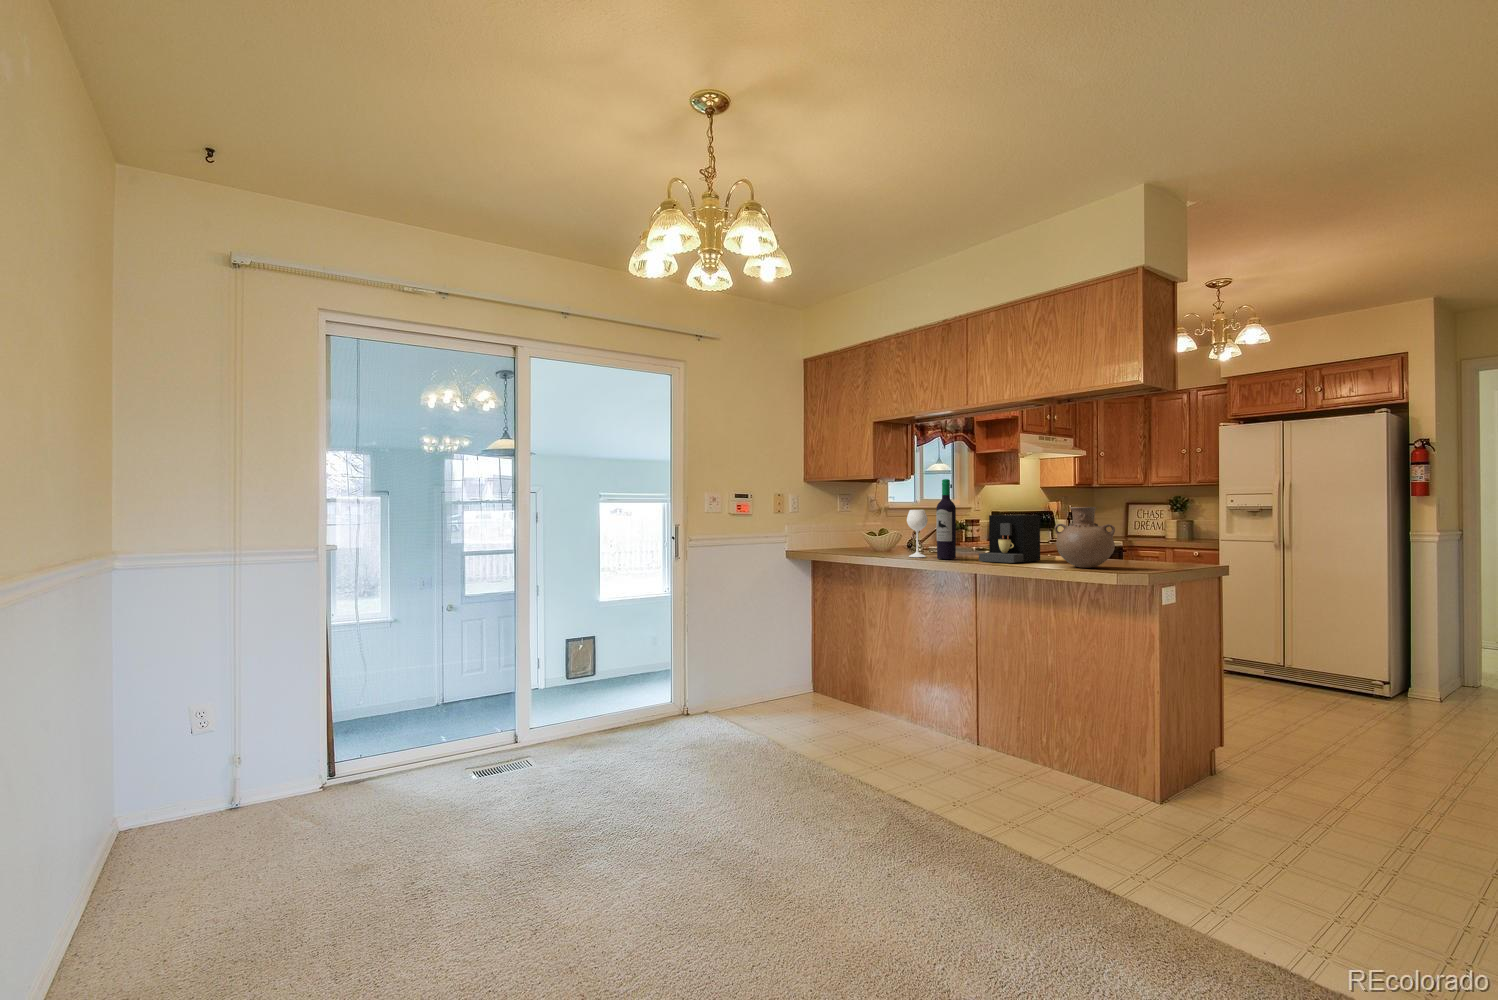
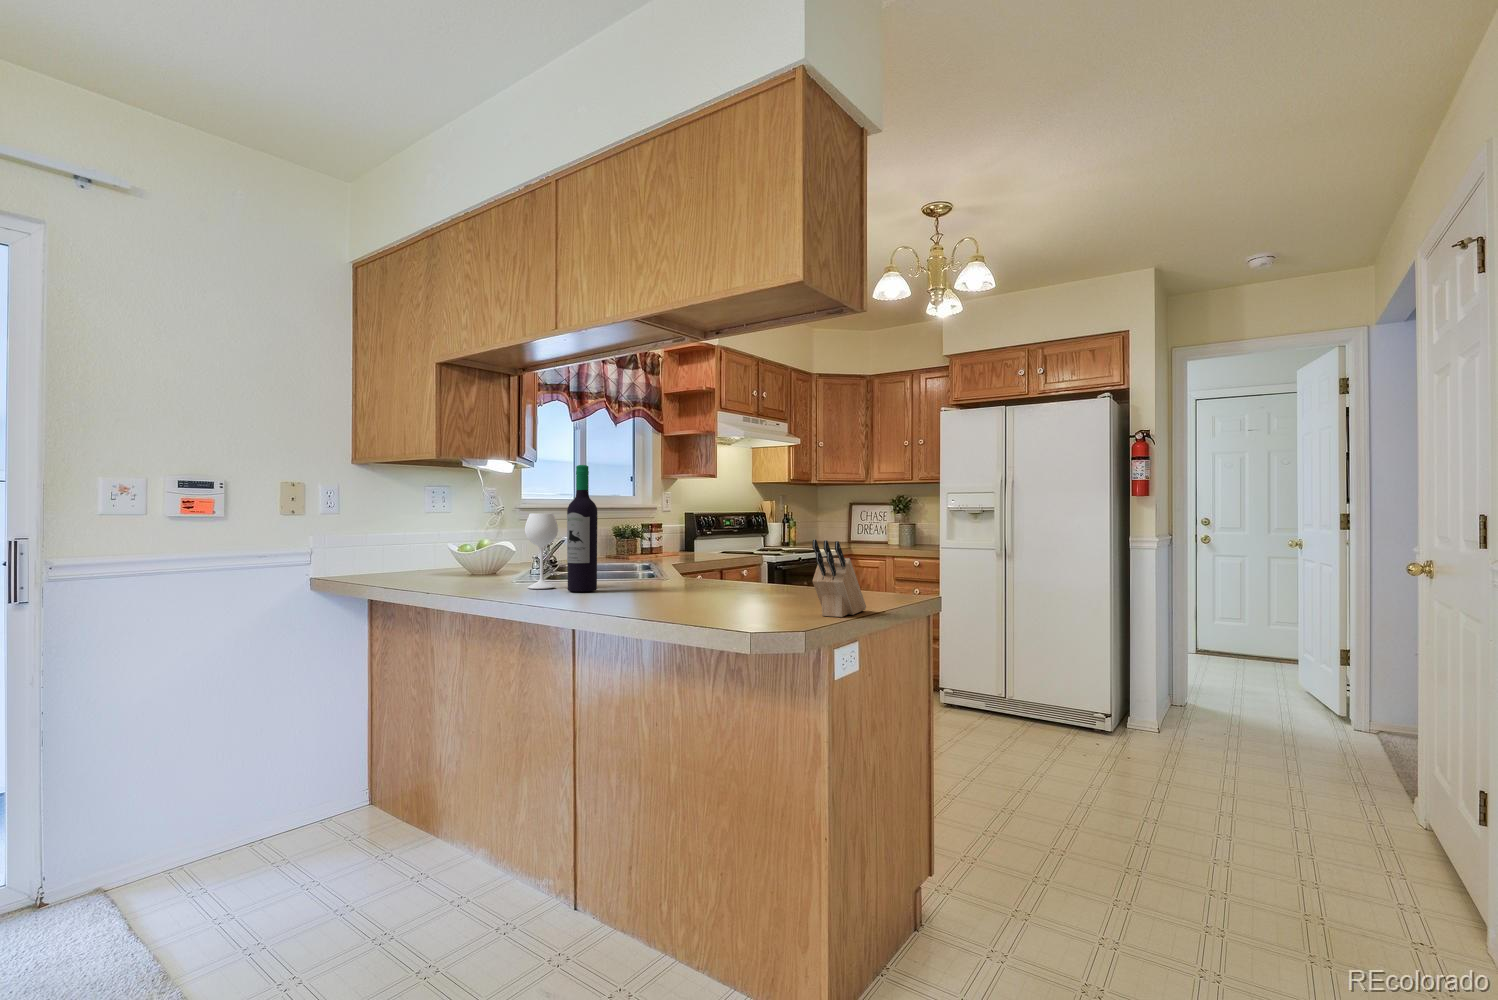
vase: present [1055,507,1115,568] -> none [734,510,818,602]
coffee maker: present [979,515,1040,563] -> none [628,521,723,596]
knife block: none [1115,525,1153,575] -> present [812,539,866,617]

